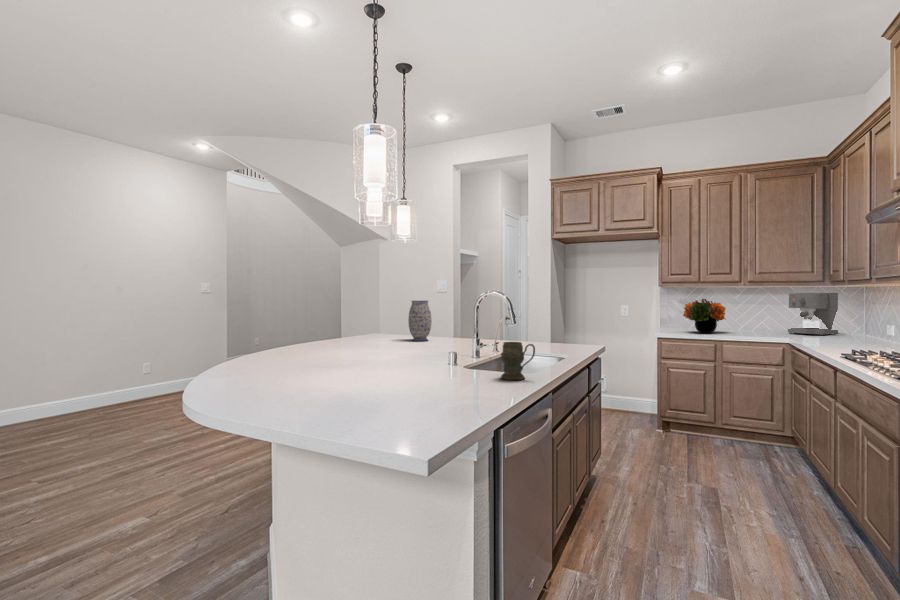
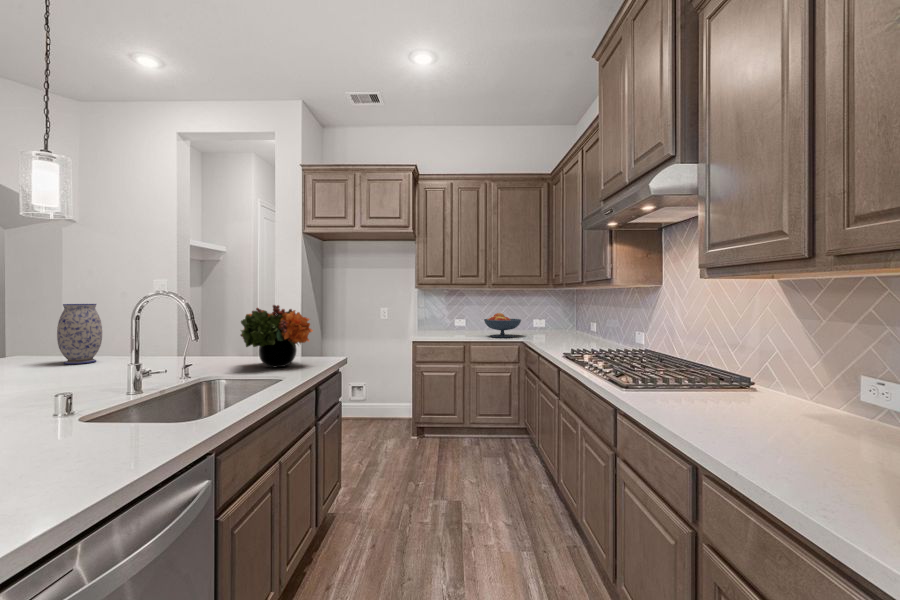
coffee maker: present [788,293,838,335] -> none [522,295,557,333]
flower arrangement: present [683,299,726,333] -> present [241,305,313,367]
fruit bowl: none [739,312,787,338] -> present [484,313,521,338]
mug: present [501,342,535,380] -> none [106,376,175,448]

